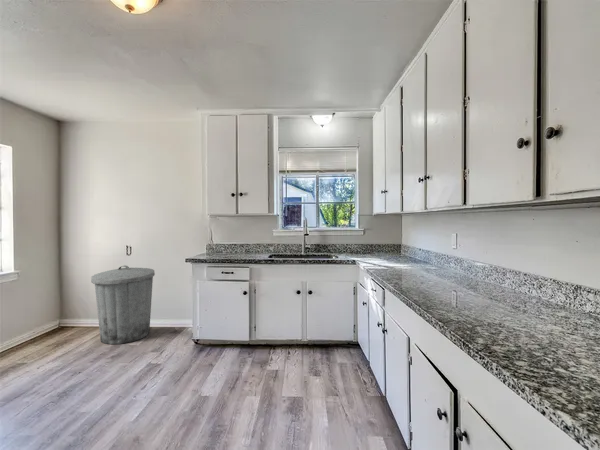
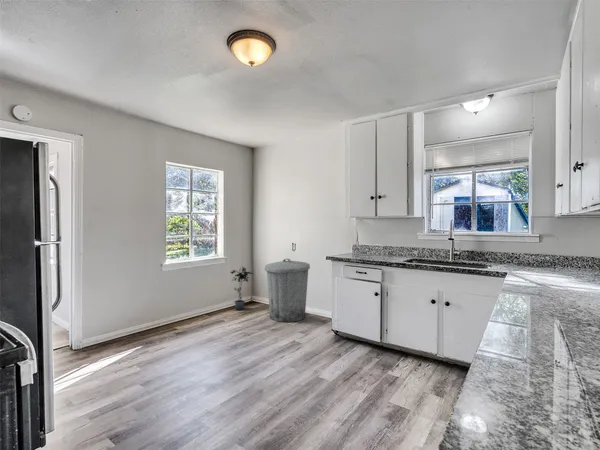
potted plant: none [27,281,70,342] -> present [231,267,253,310]

